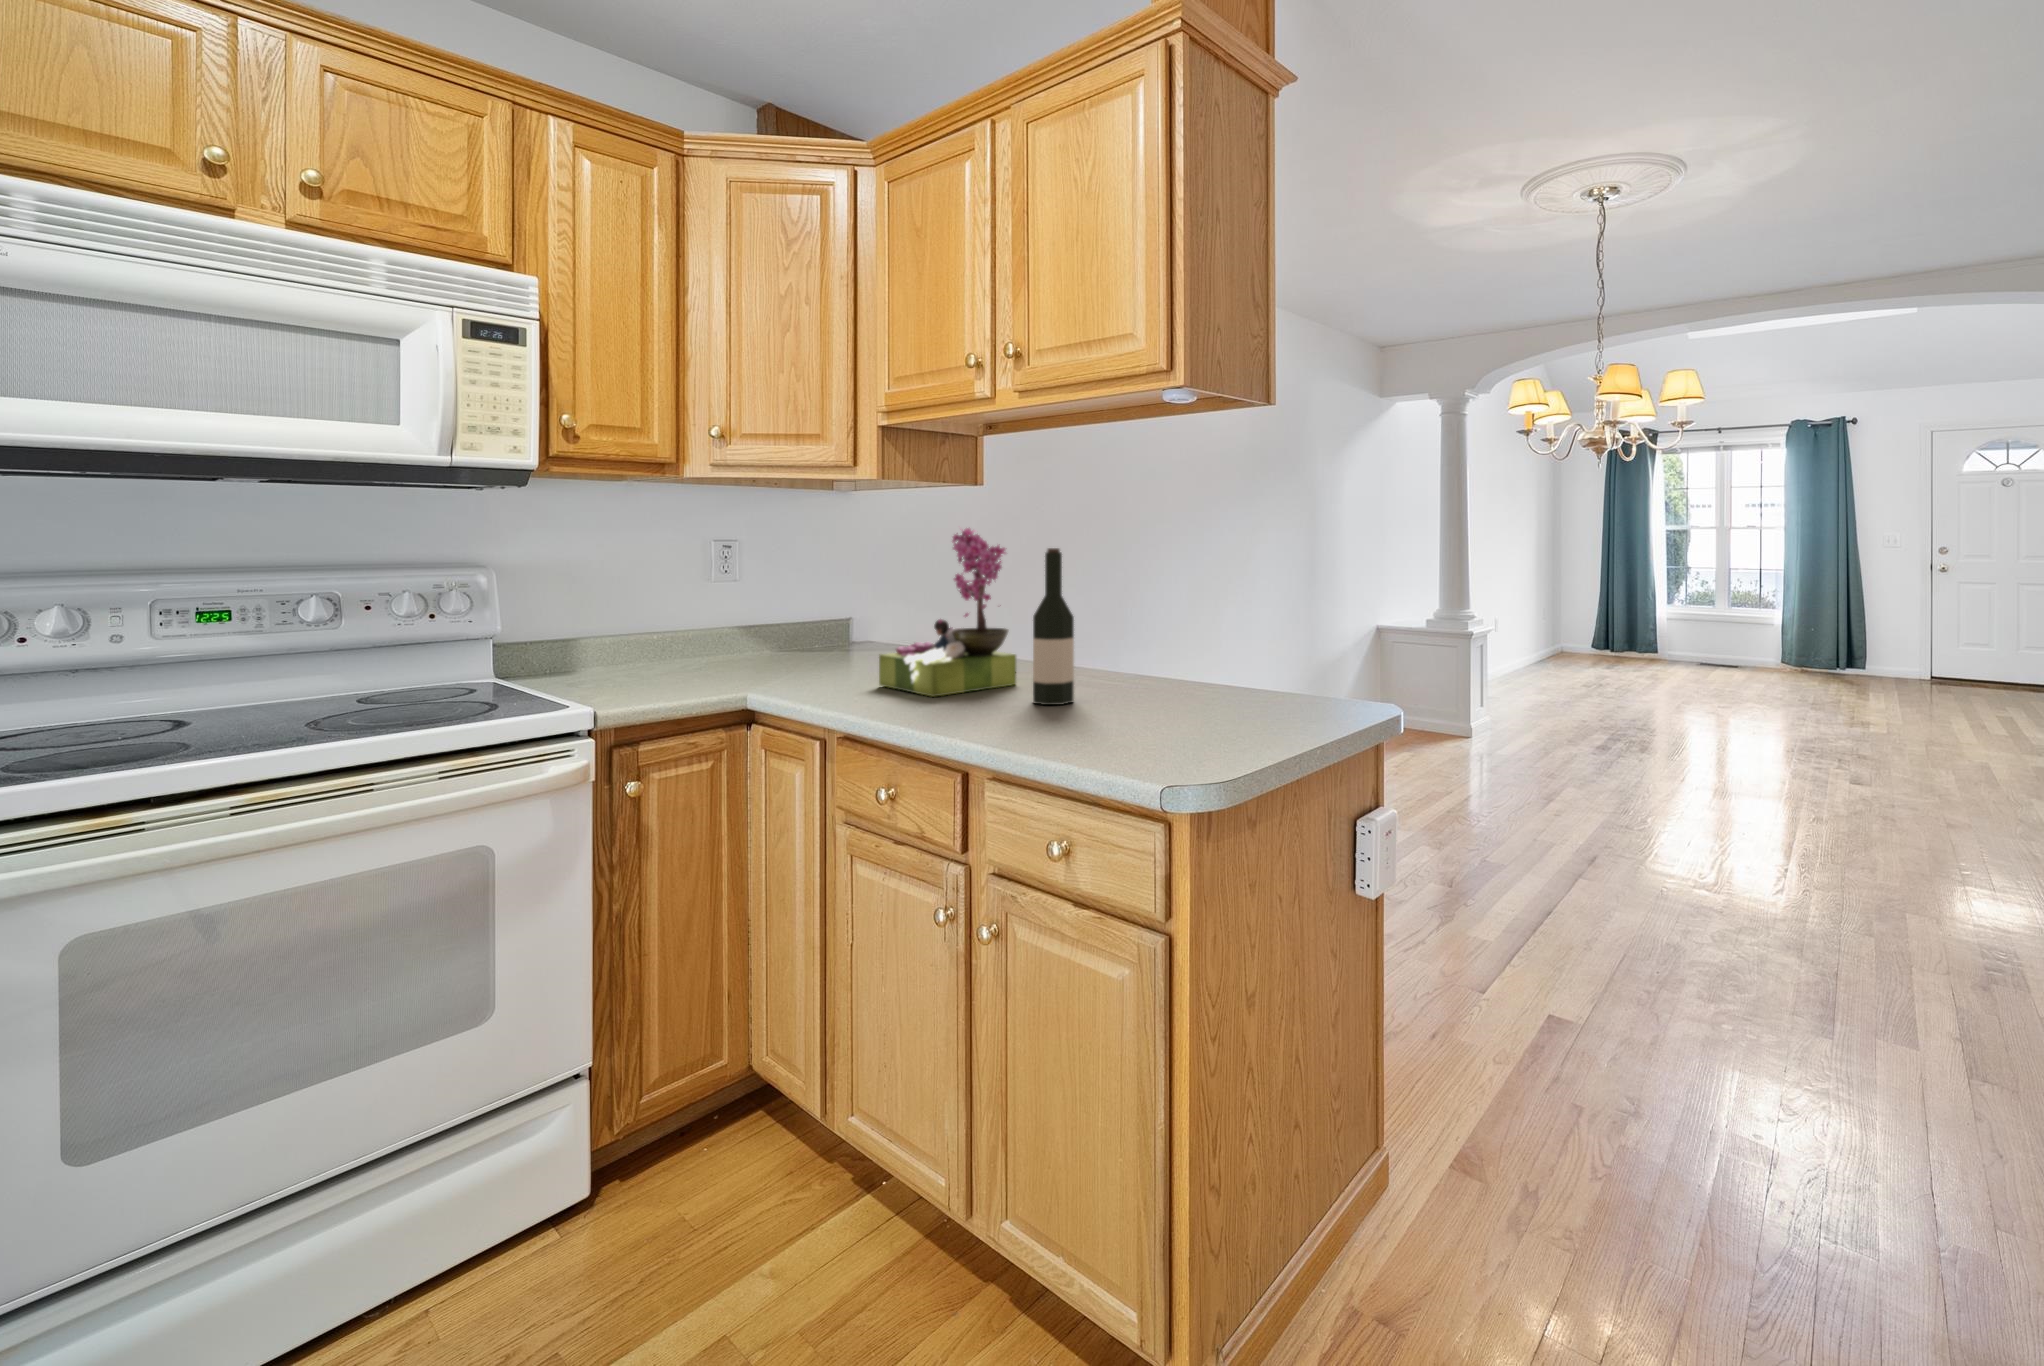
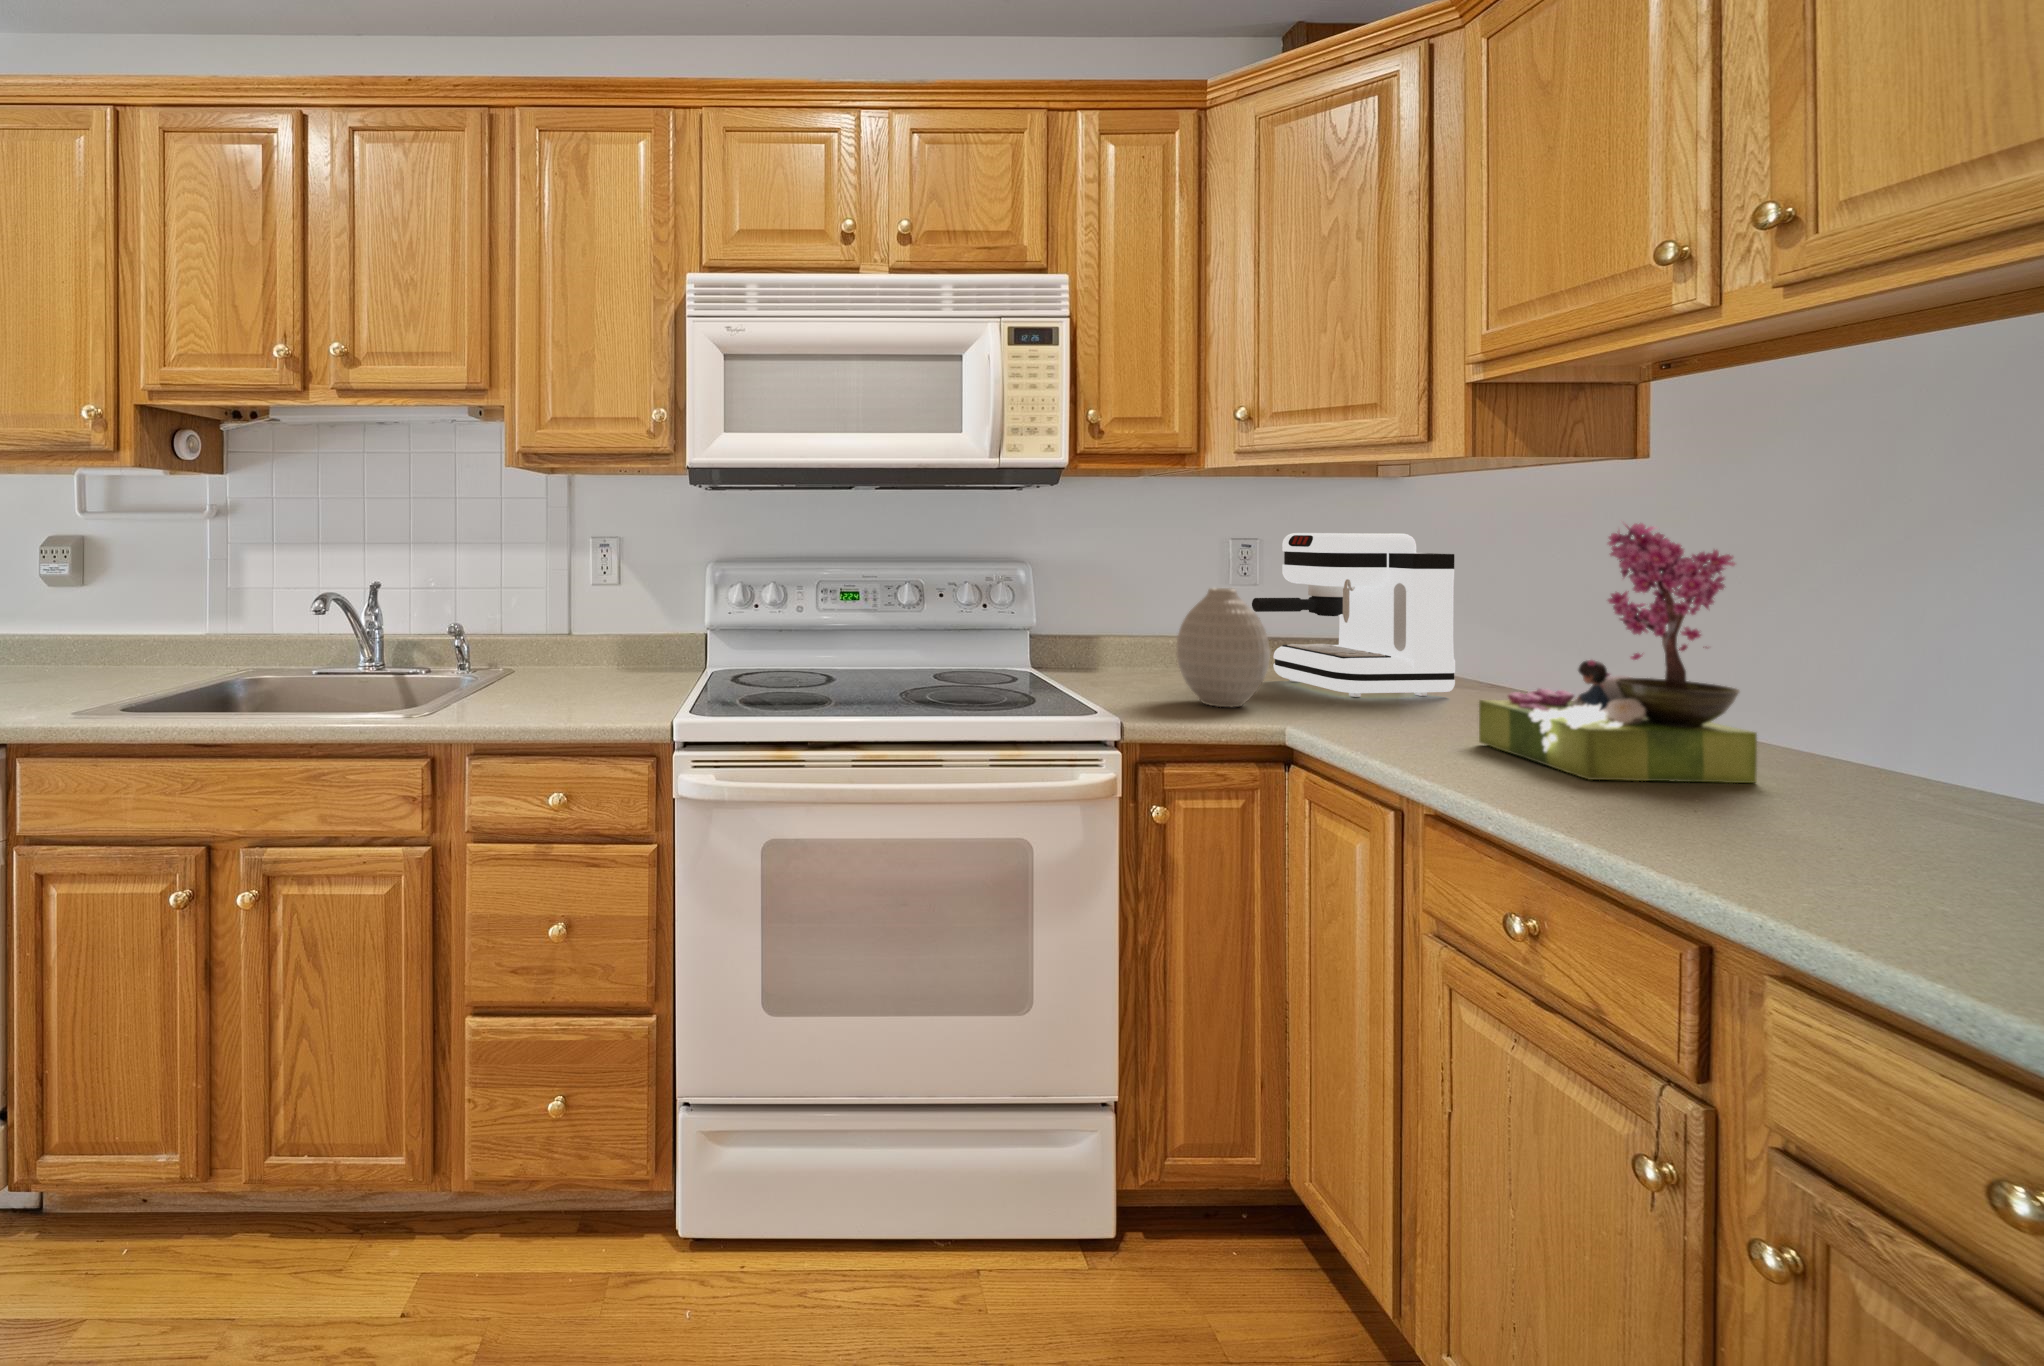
coffee maker: none [724,535,876,667] -> present [1252,533,1455,697]
wine bottle: present [1033,548,1074,705] -> none [1825,558,1945,850]
vase: none [652,584,735,688] -> present [1177,588,1270,707]

